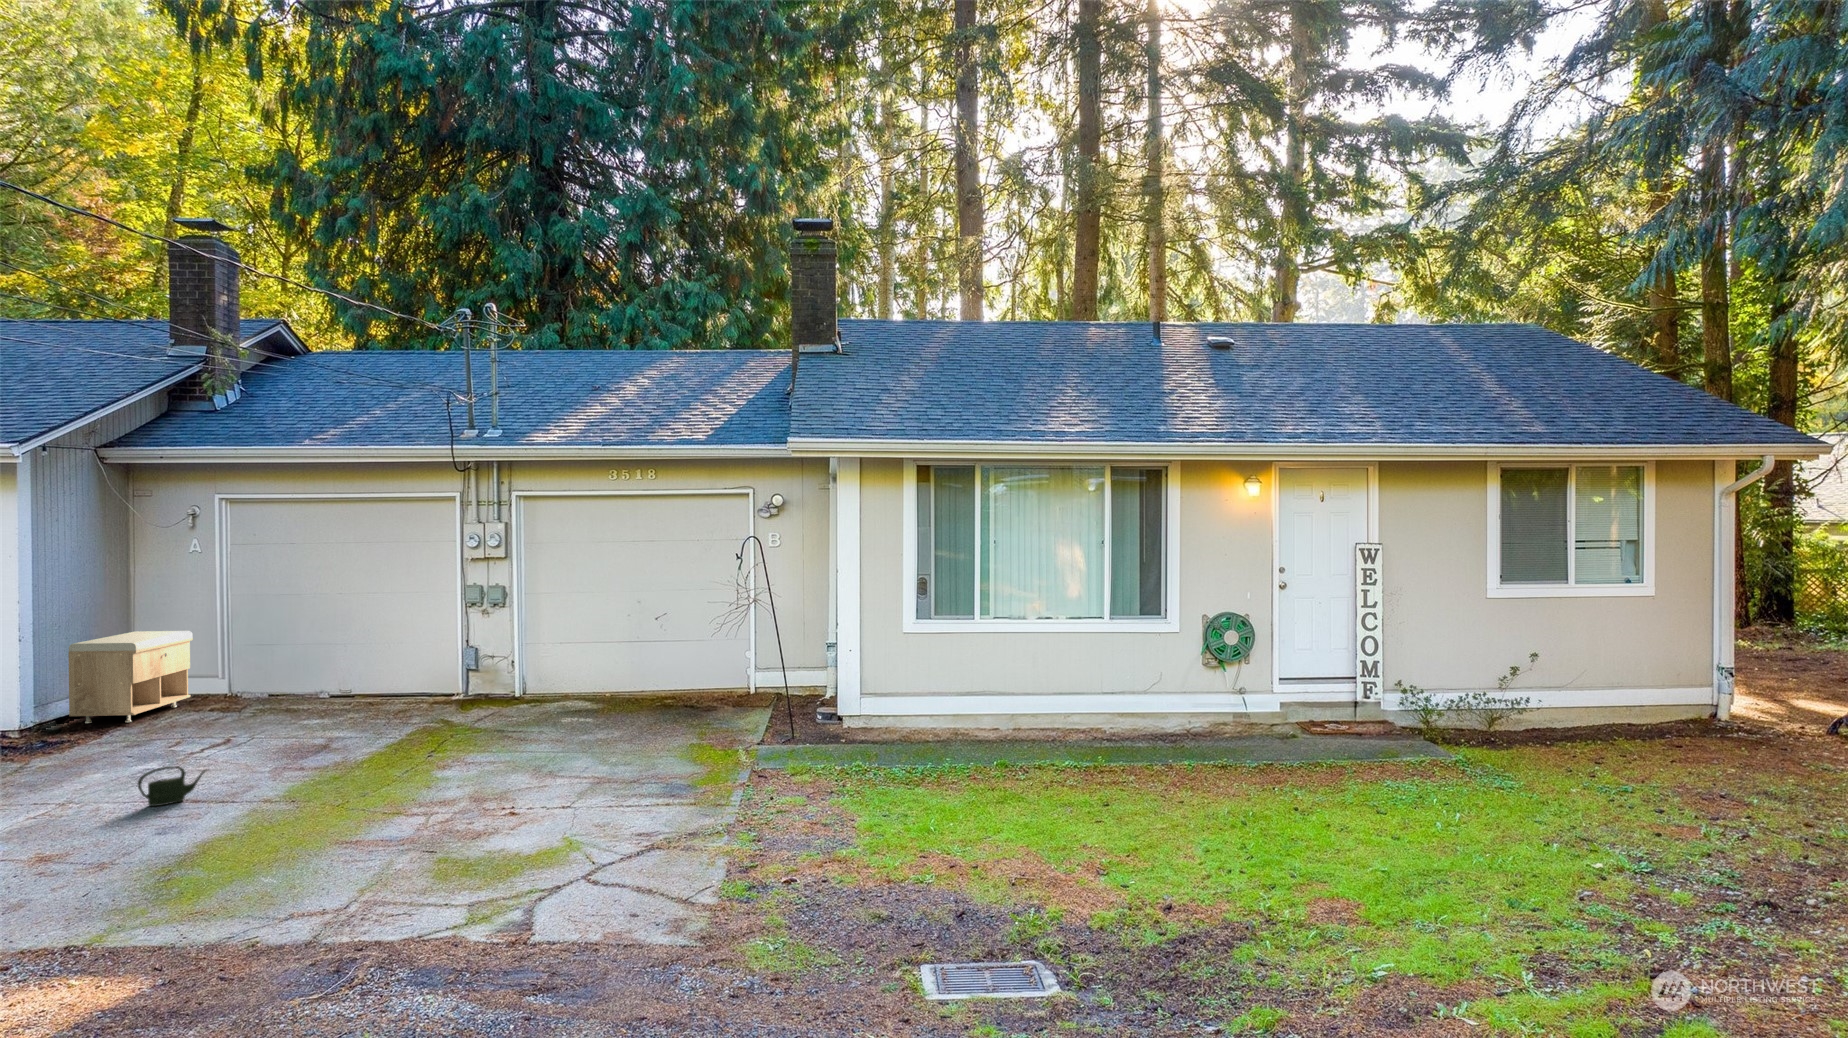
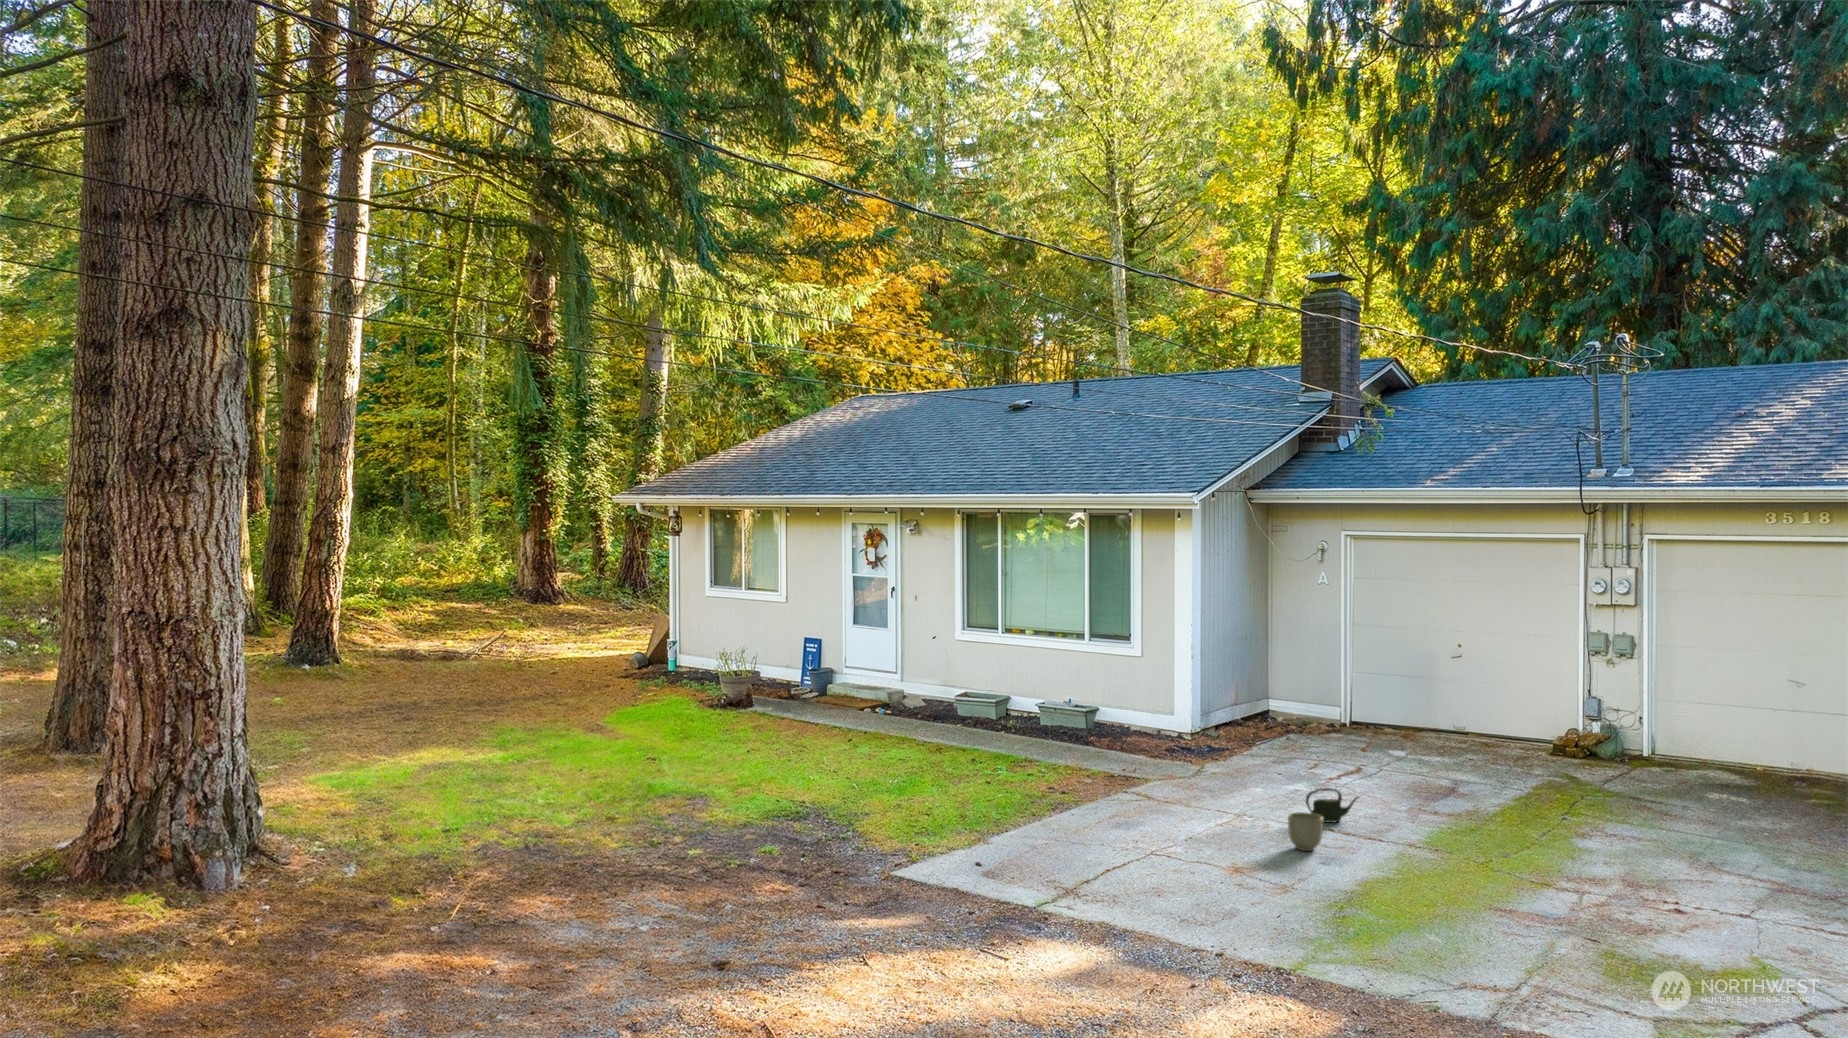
storage bench: present [69,631,193,723] -> none [1228,654,1319,736]
planter: none [101,797,149,842] -> present [1288,812,1323,851]

